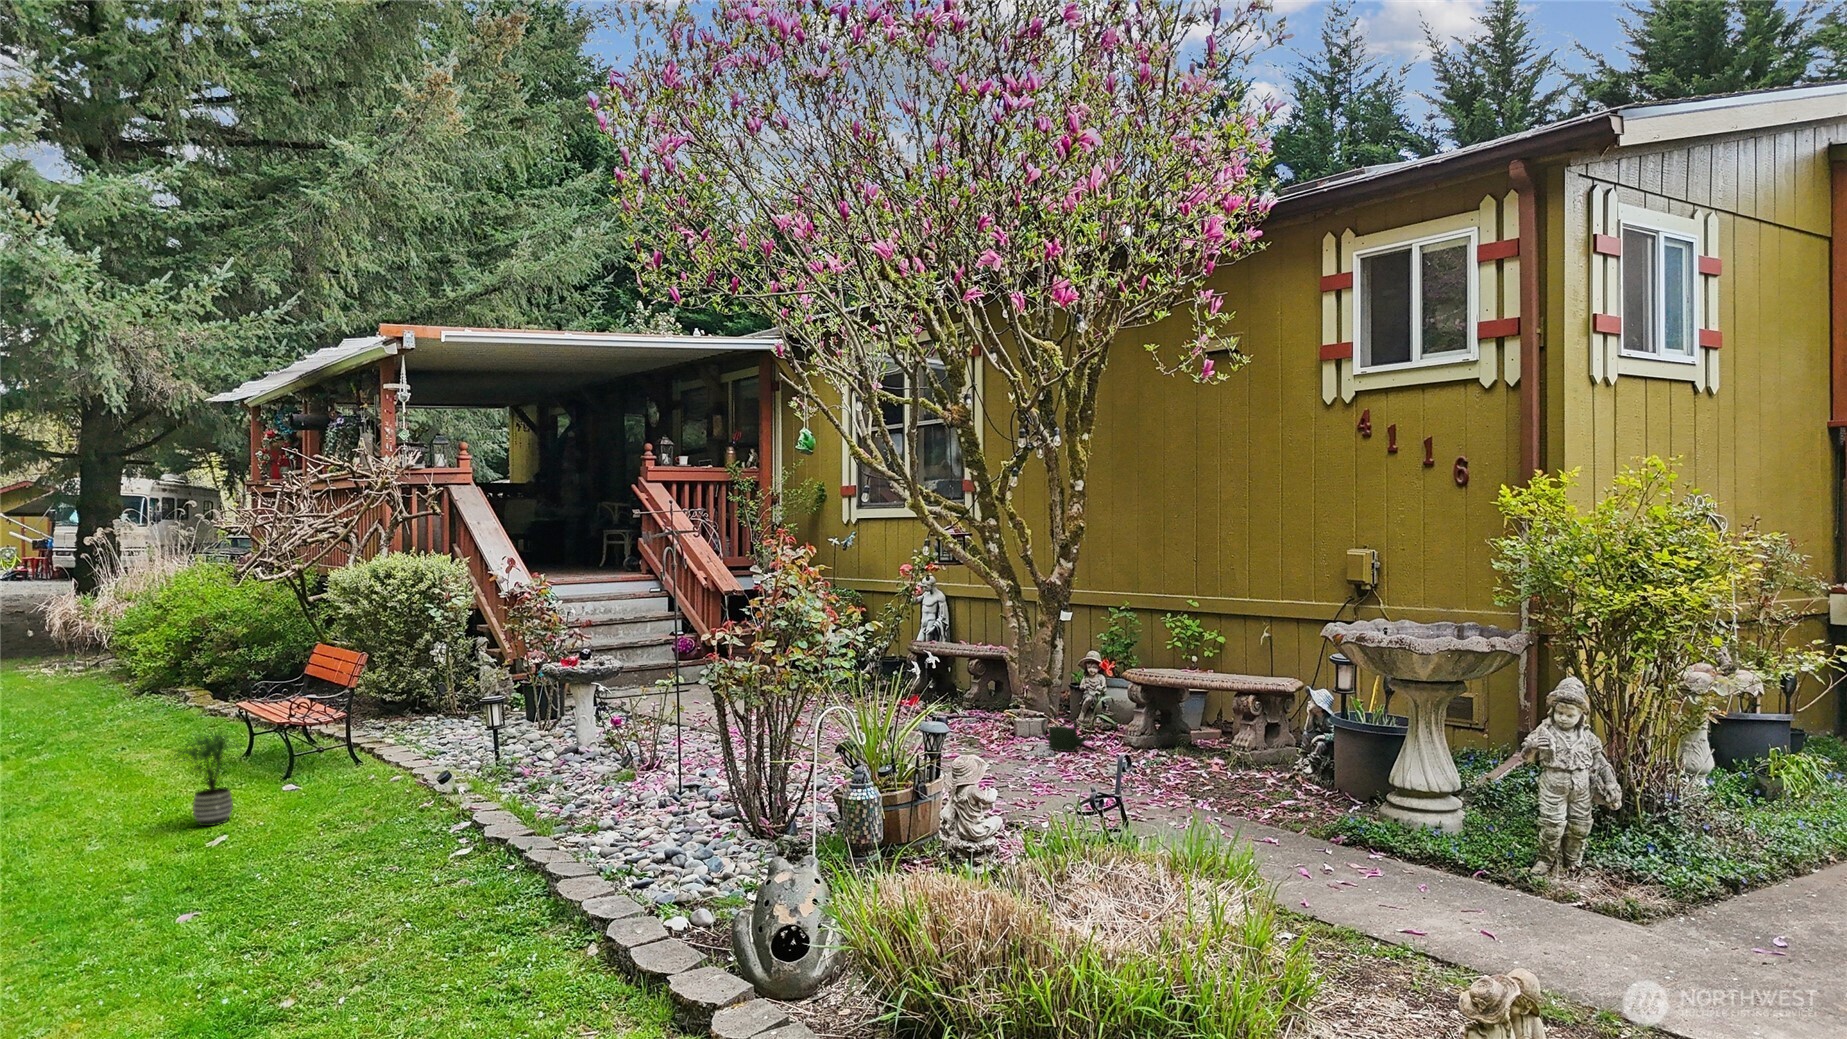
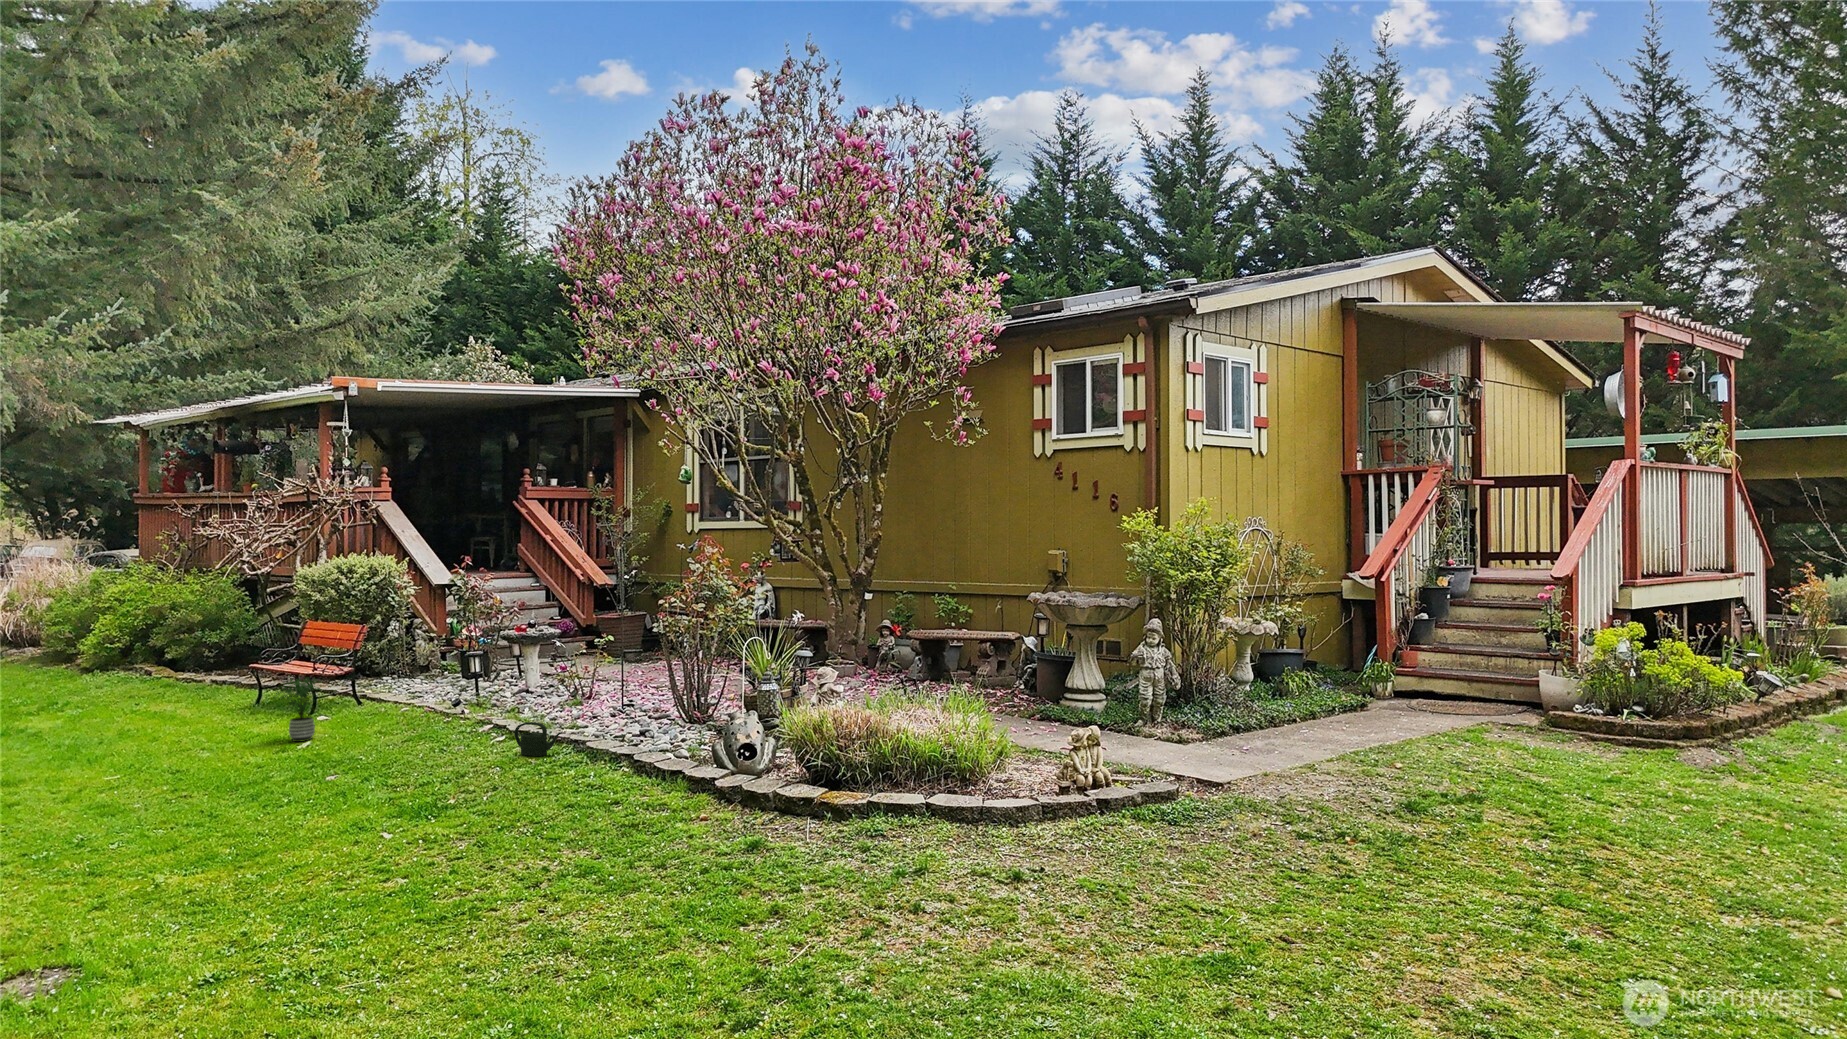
watering can: present [1041,715,1095,752] -> present [514,722,562,756]

